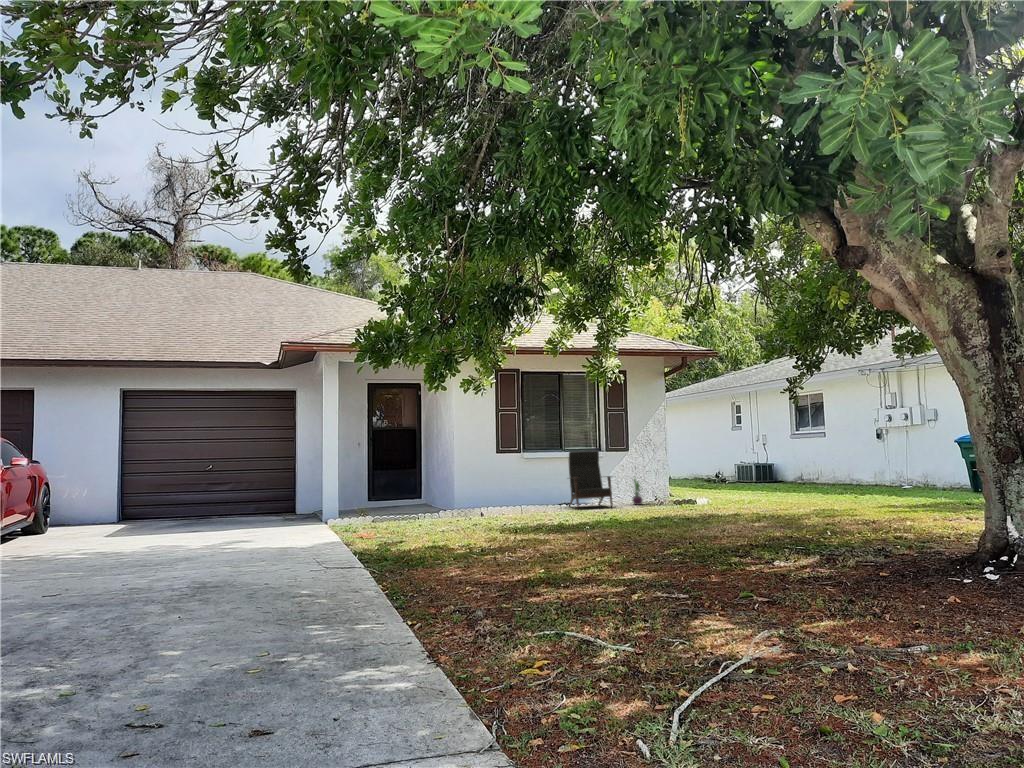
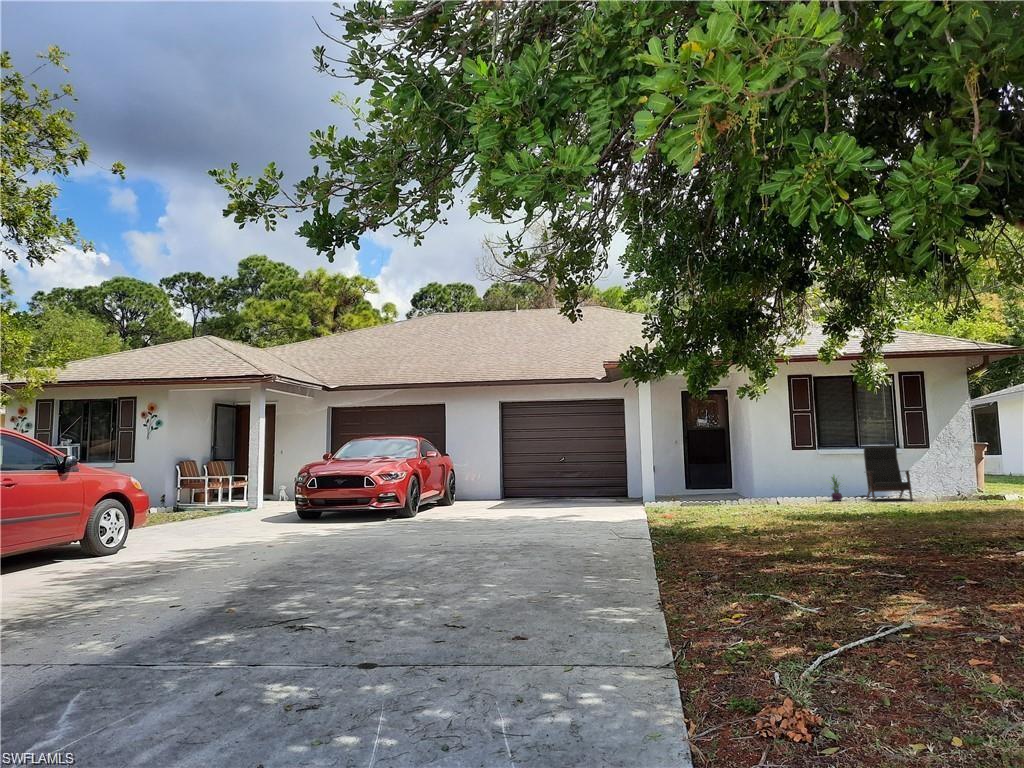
decorative plant: present [633,479,648,505] -> present [831,475,842,501]

